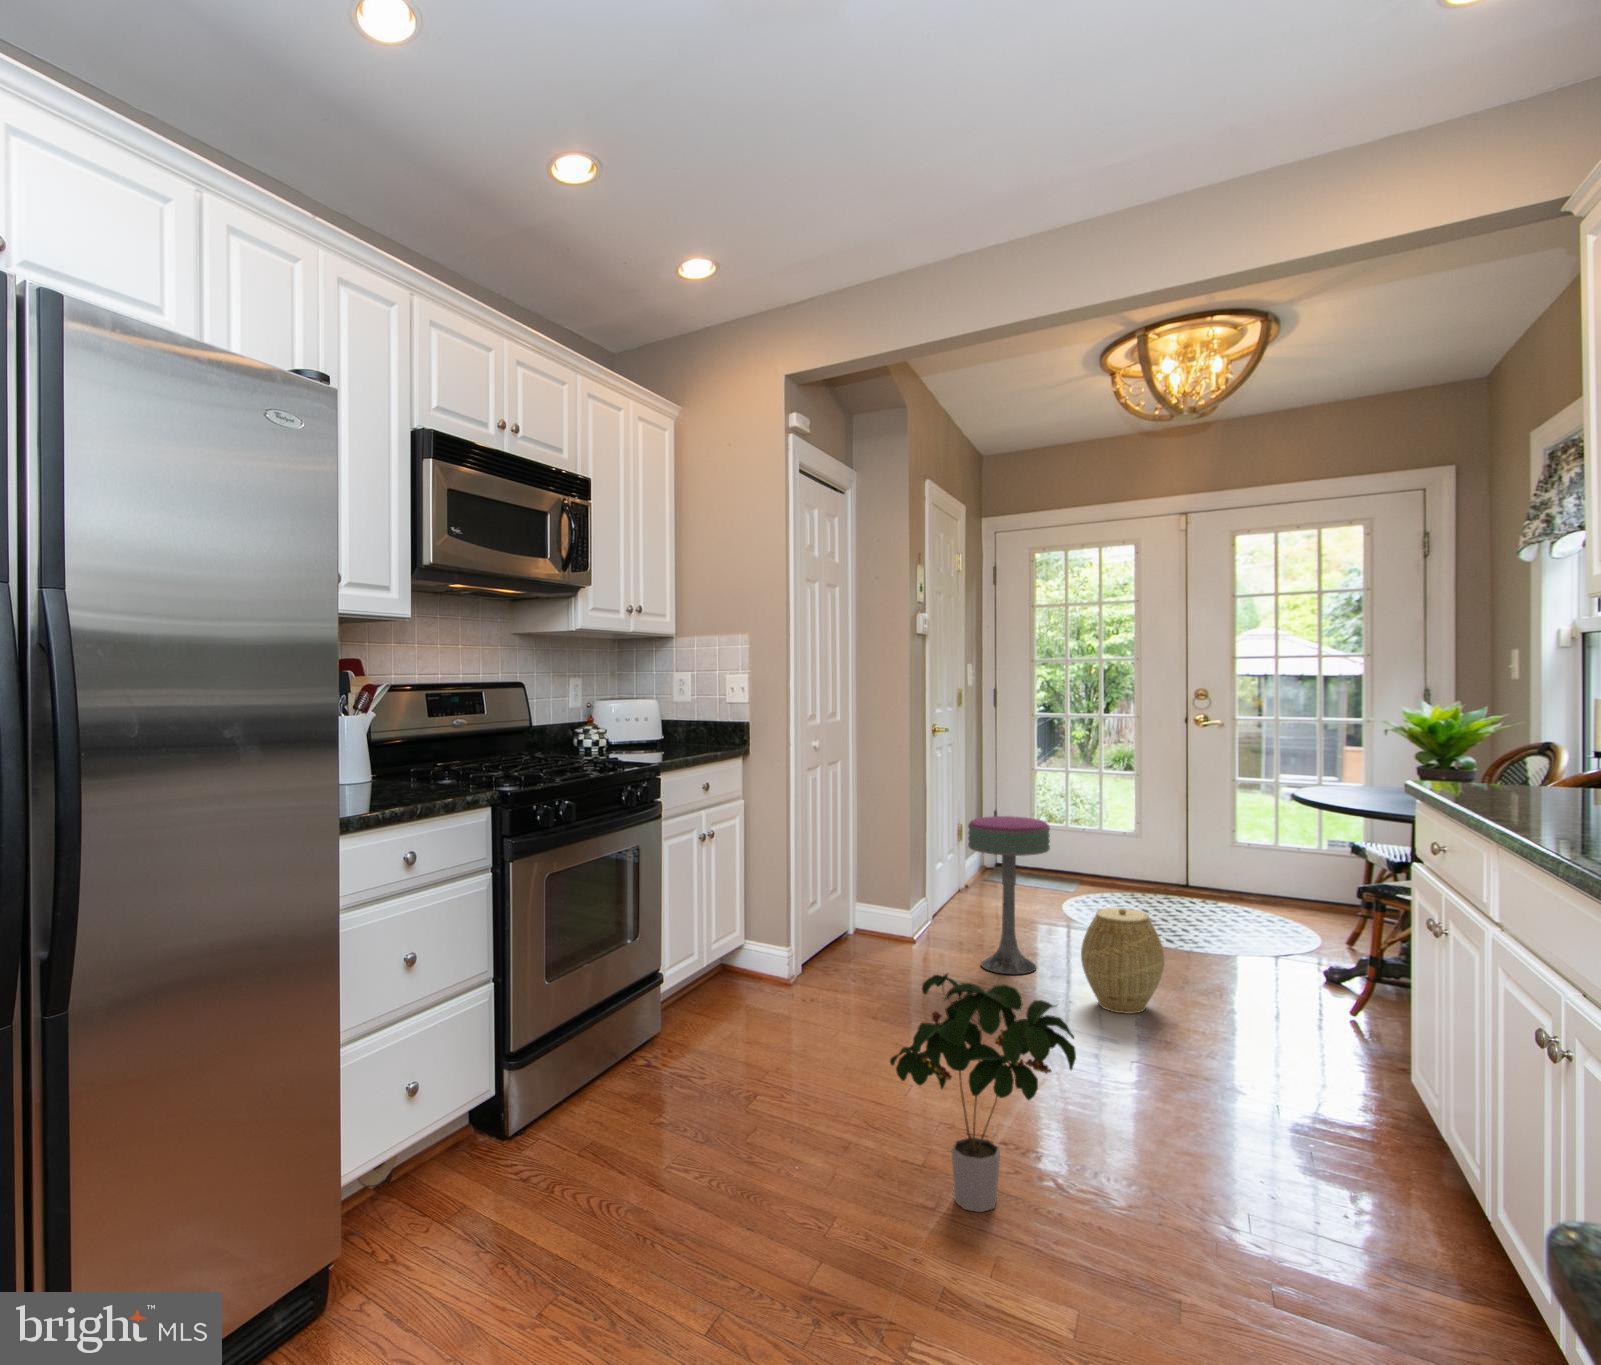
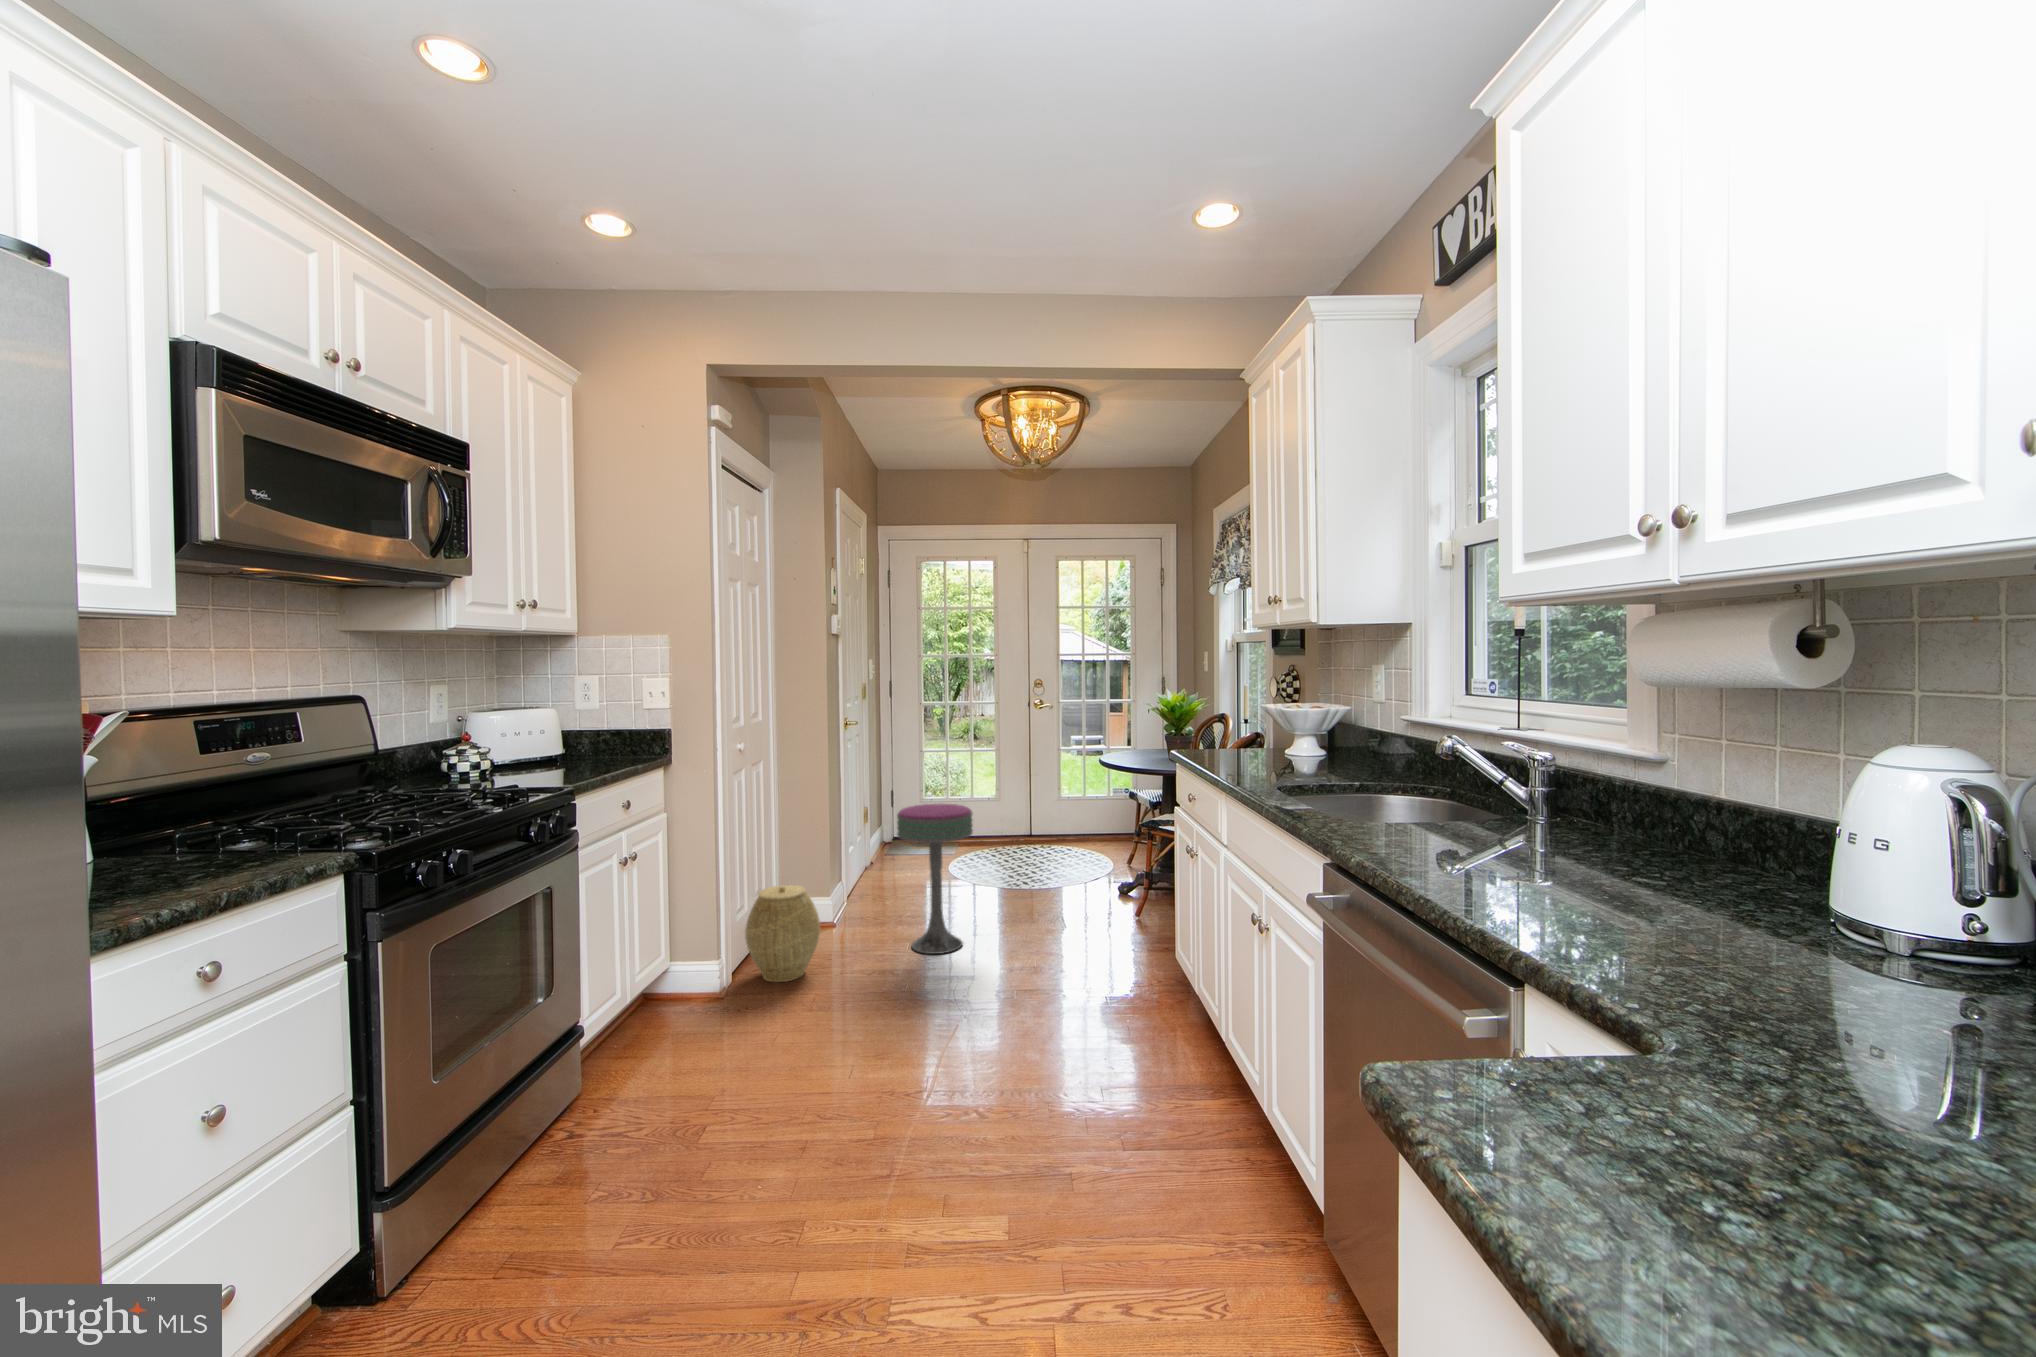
woven basket: present [1081,908,1164,1014] -> present [745,885,820,982]
potted plant: present [890,974,1076,1212] -> none [894,998,1102,1254]

